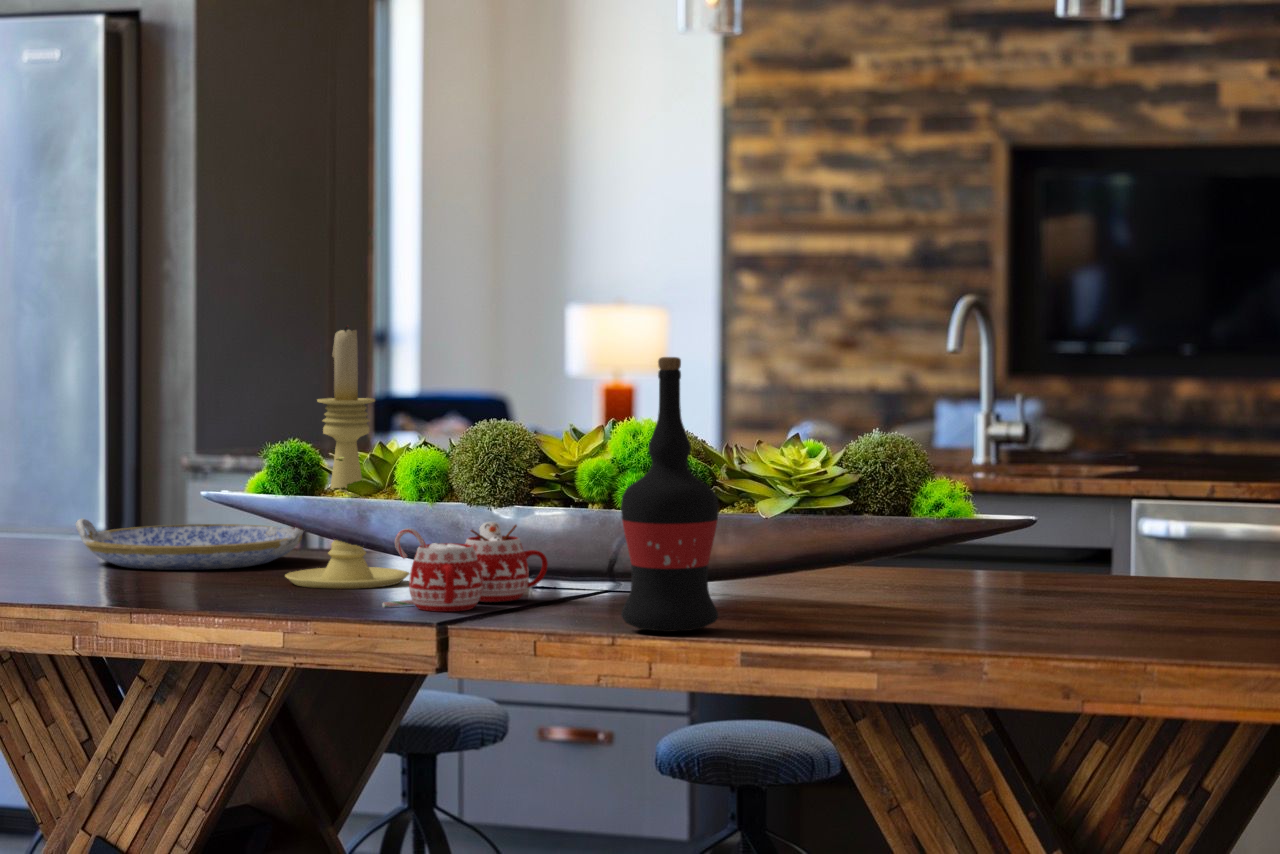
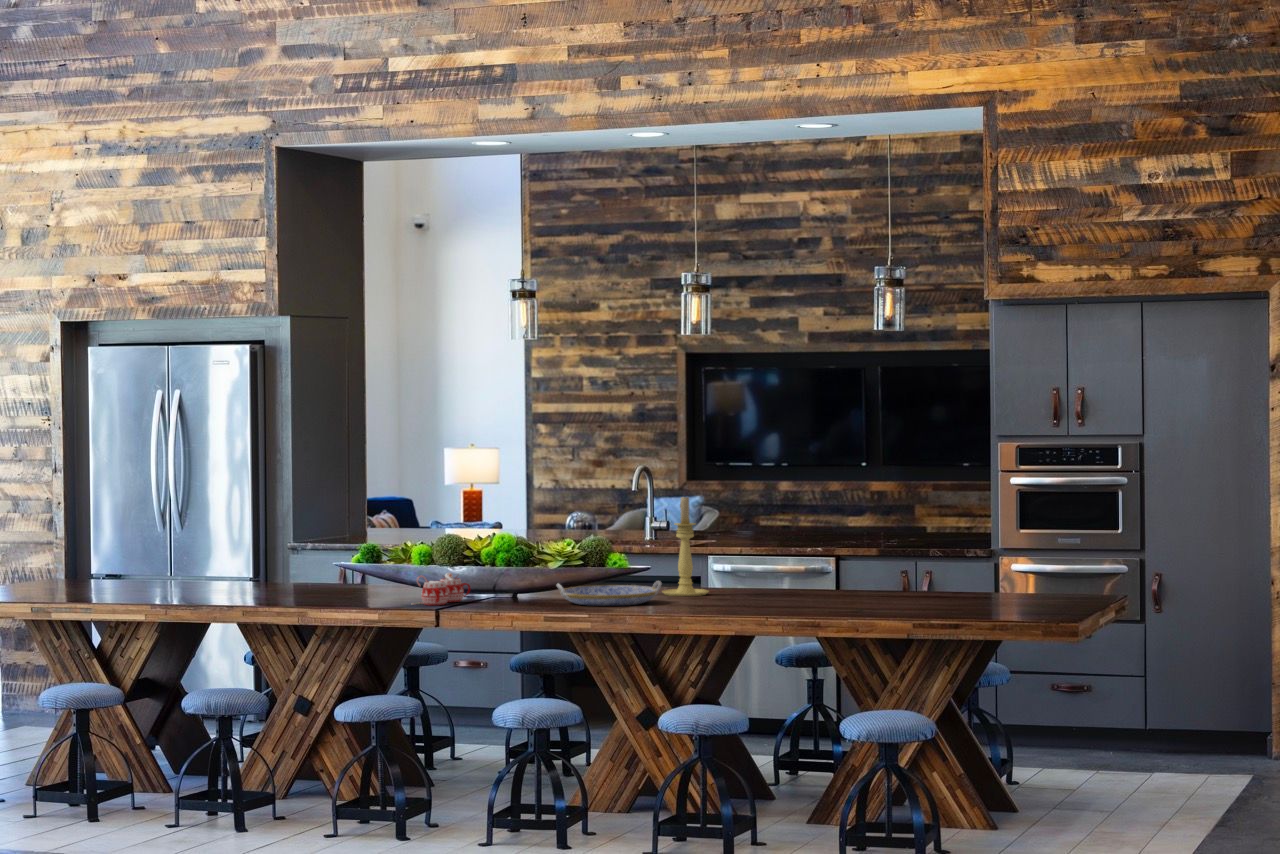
candle holder: present [285,327,409,589] -> present [663,497,709,596]
wine bottle: present [621,357,719,632] -> none [502,514,536,608]
serving tray: present [76,518,303,570] -> present [557,581,662,606]

